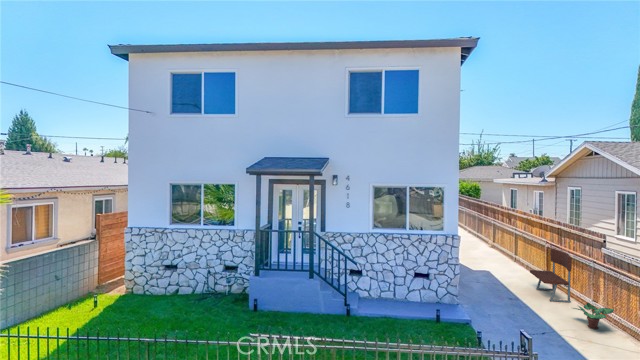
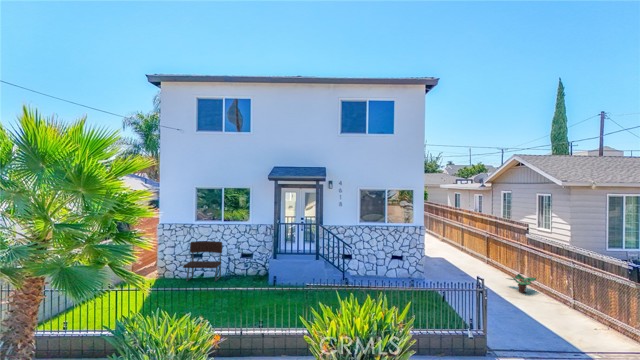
bench: present [530,249,572,303] -> present [183,241,222,281]

